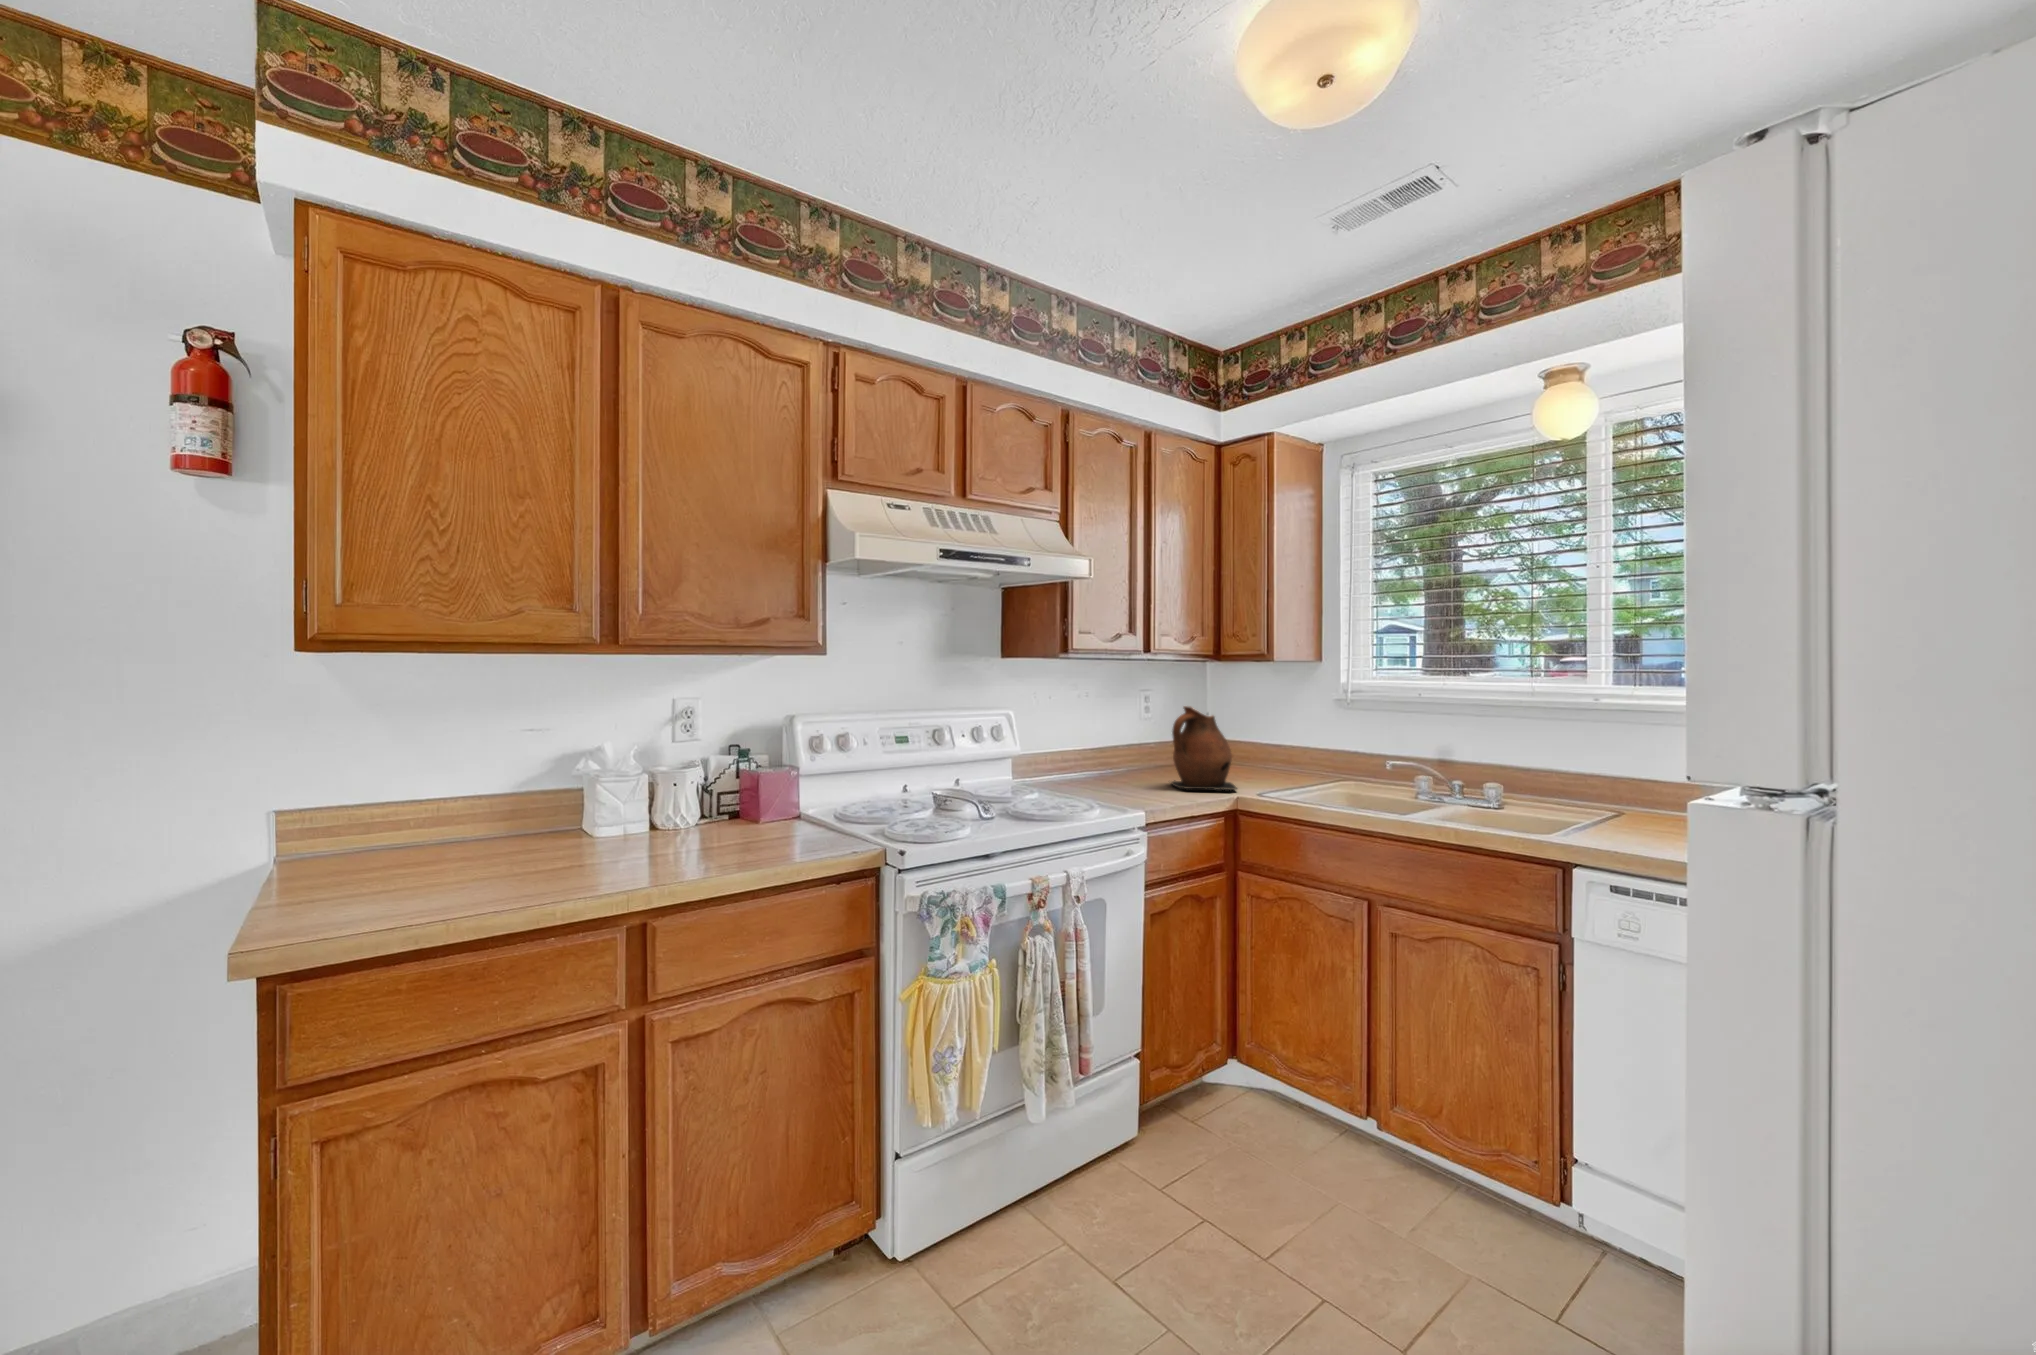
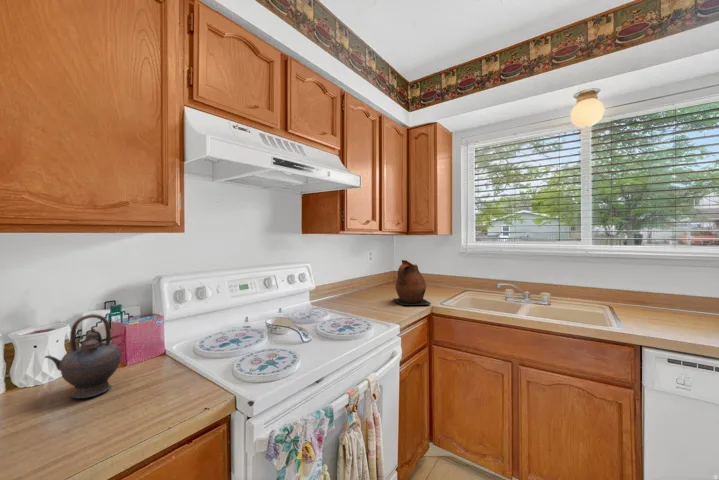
teapot: none [693,746,760,837] -> present [45,314,121,398]

